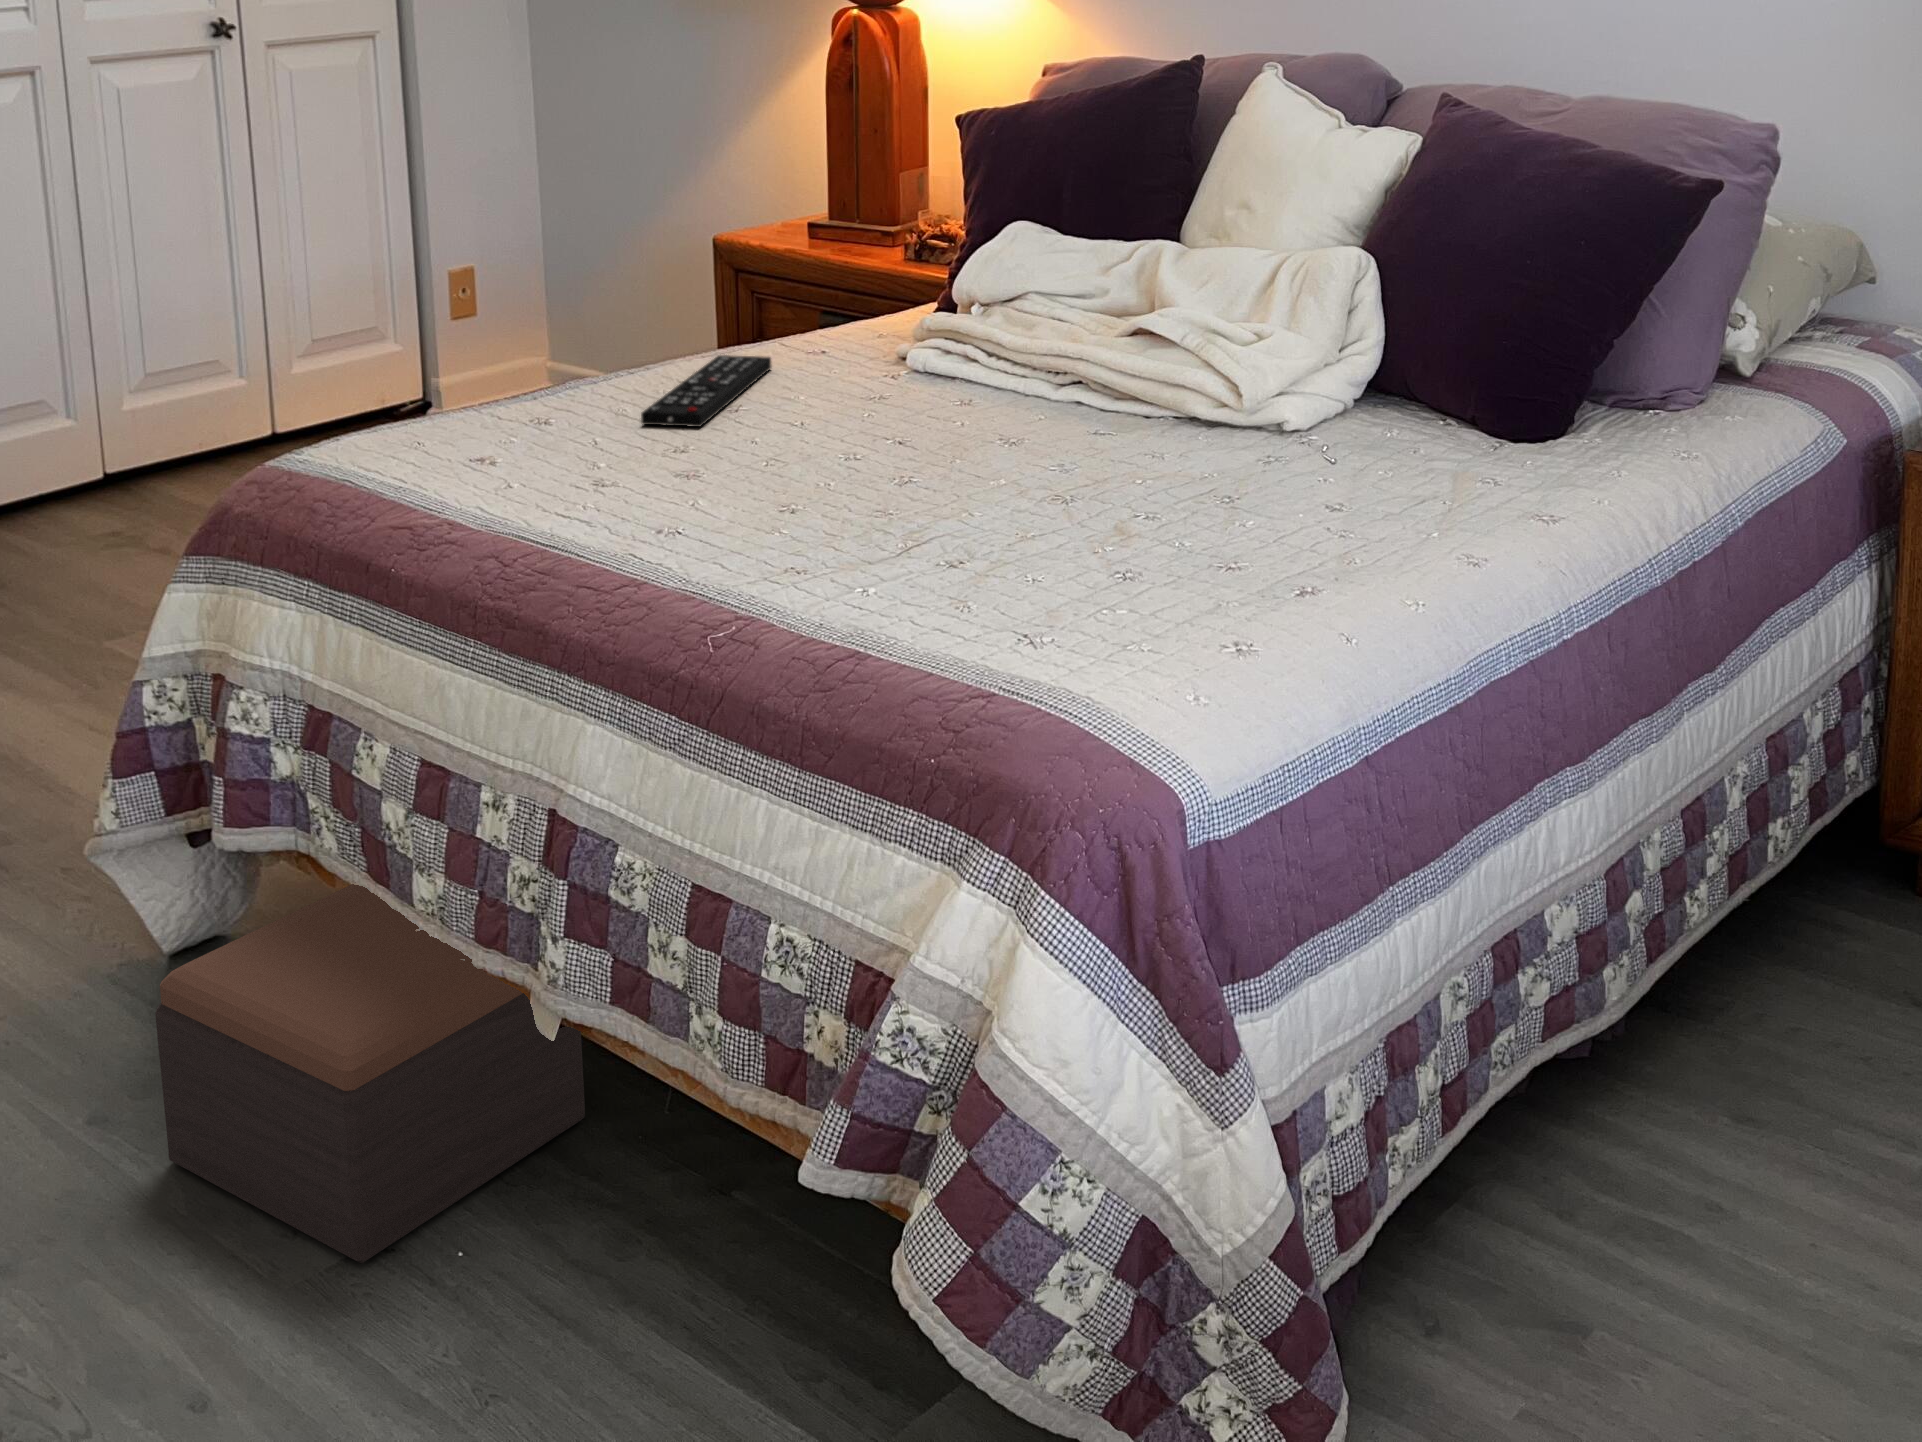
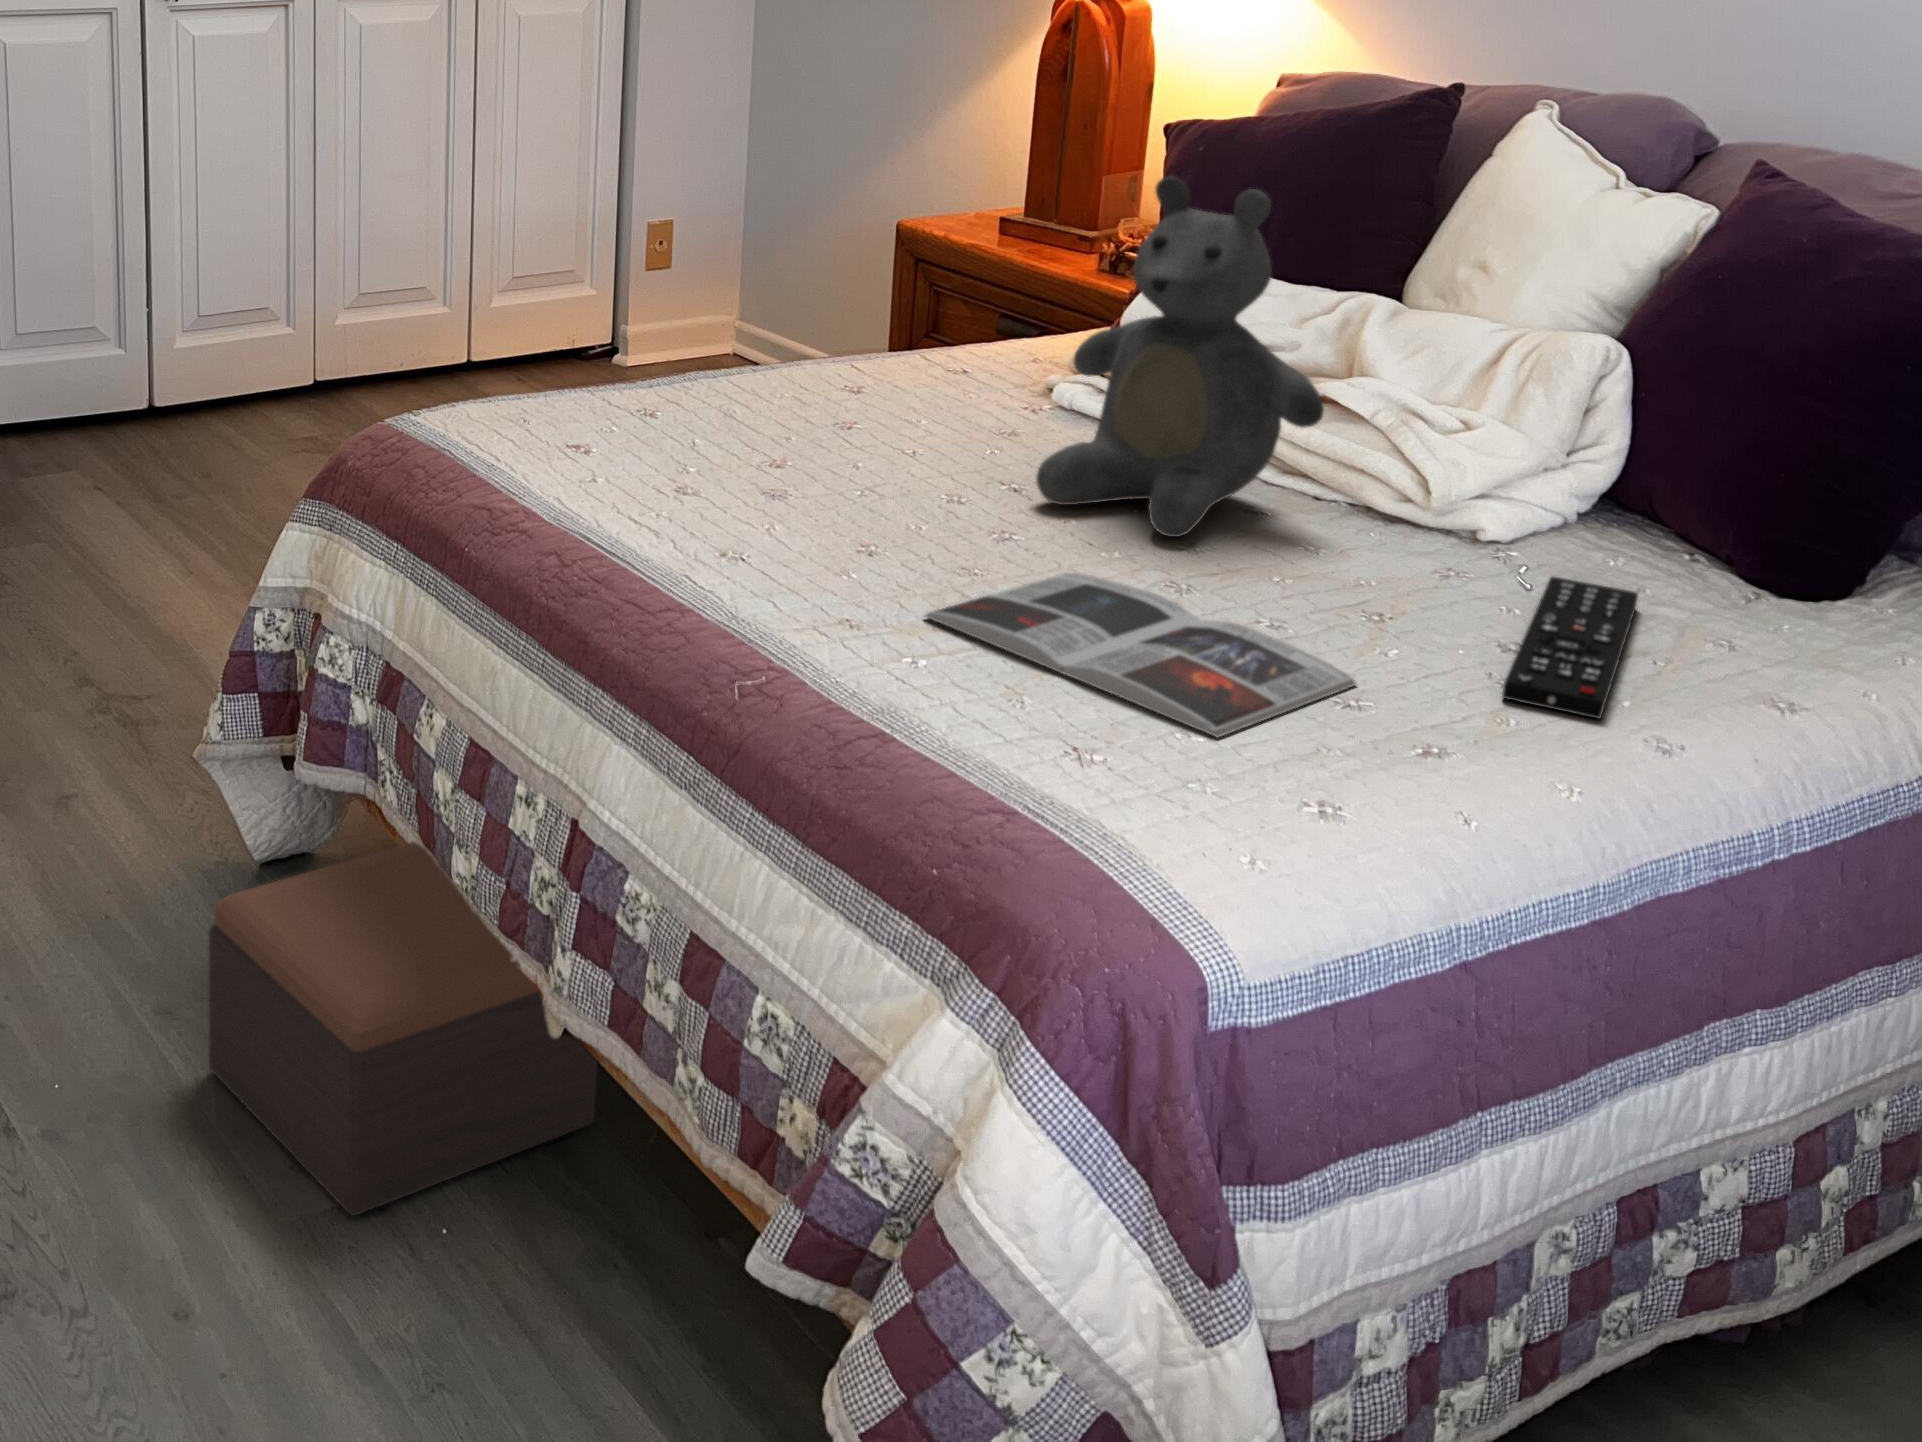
teddy bear: none [915,141,1151,463] -> present [1036,176,1324,537]
remote control: present [641,355,771,427] -> present [1502,577,1638,719]
magazine: none [851,503,1230,614] -> present [924,573,1357,737]

